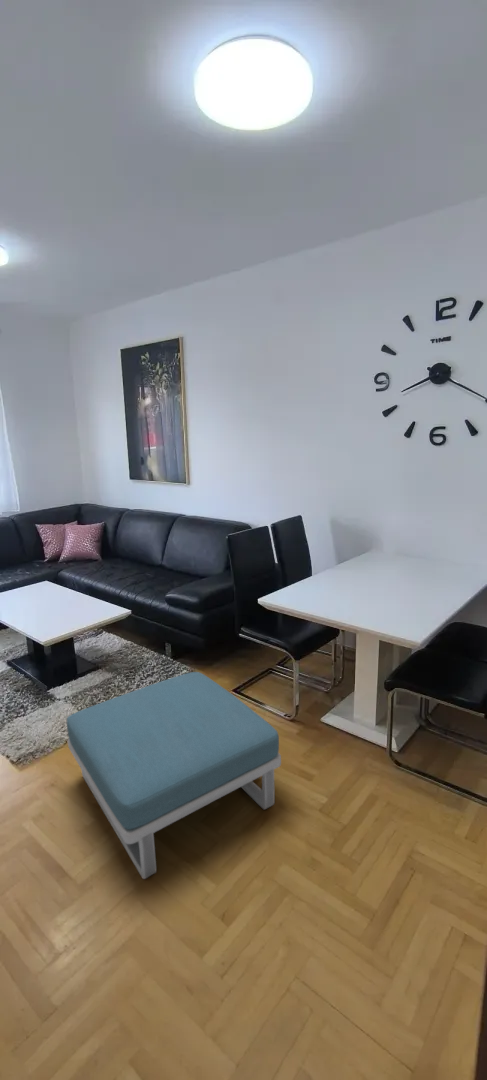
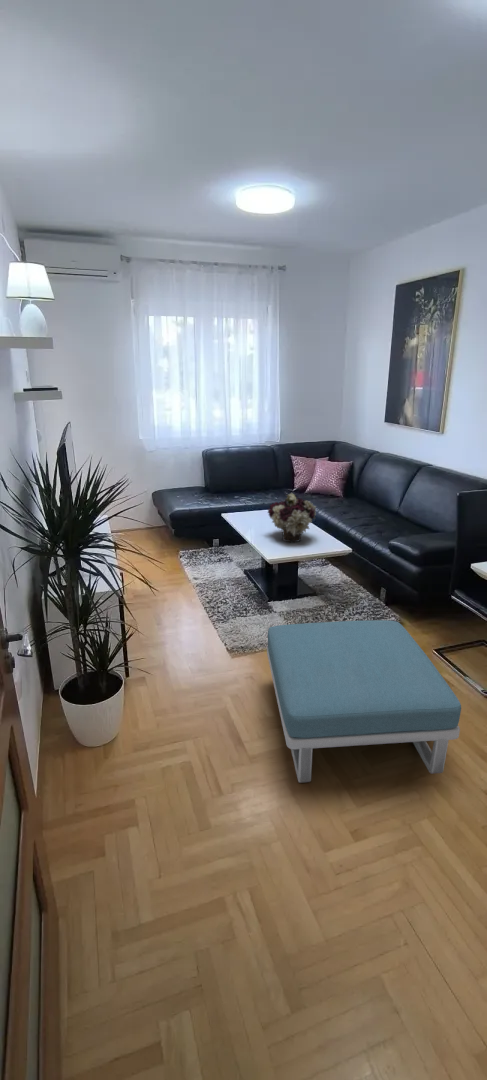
flower arrangement: none [29,562,87,617] -> present [268,493,316,542]

